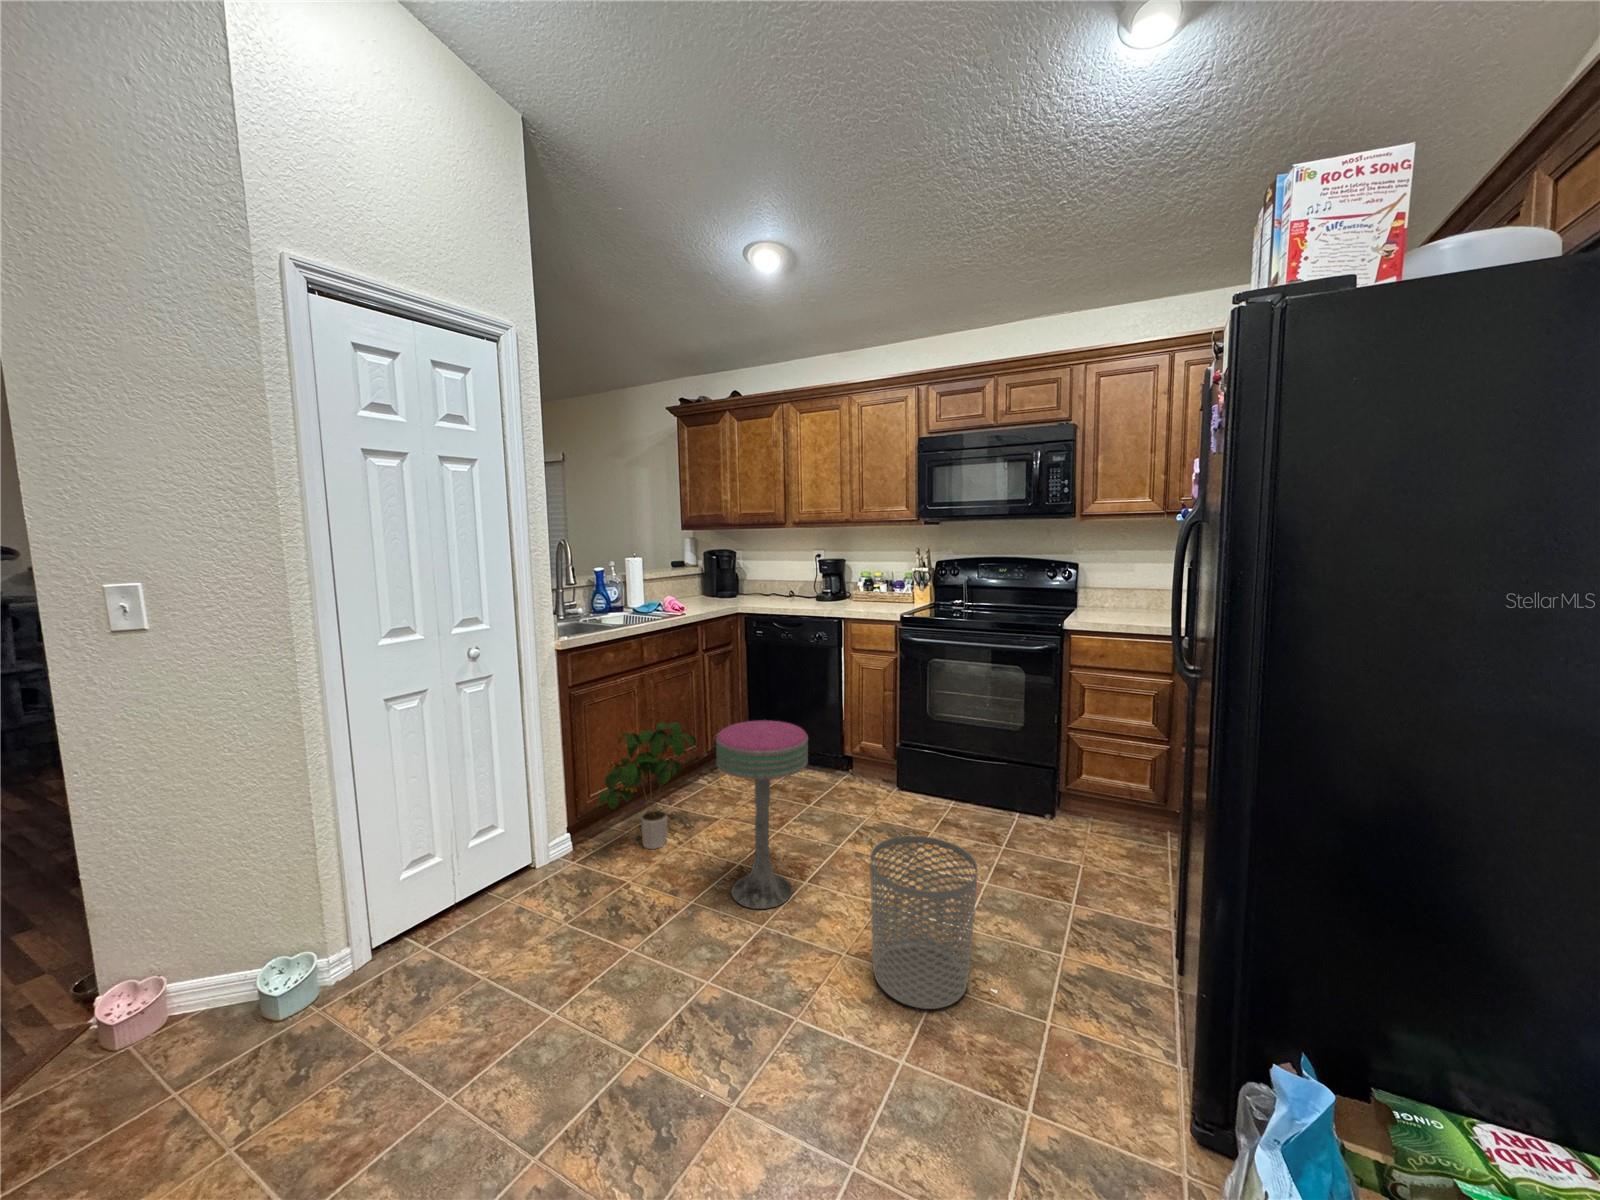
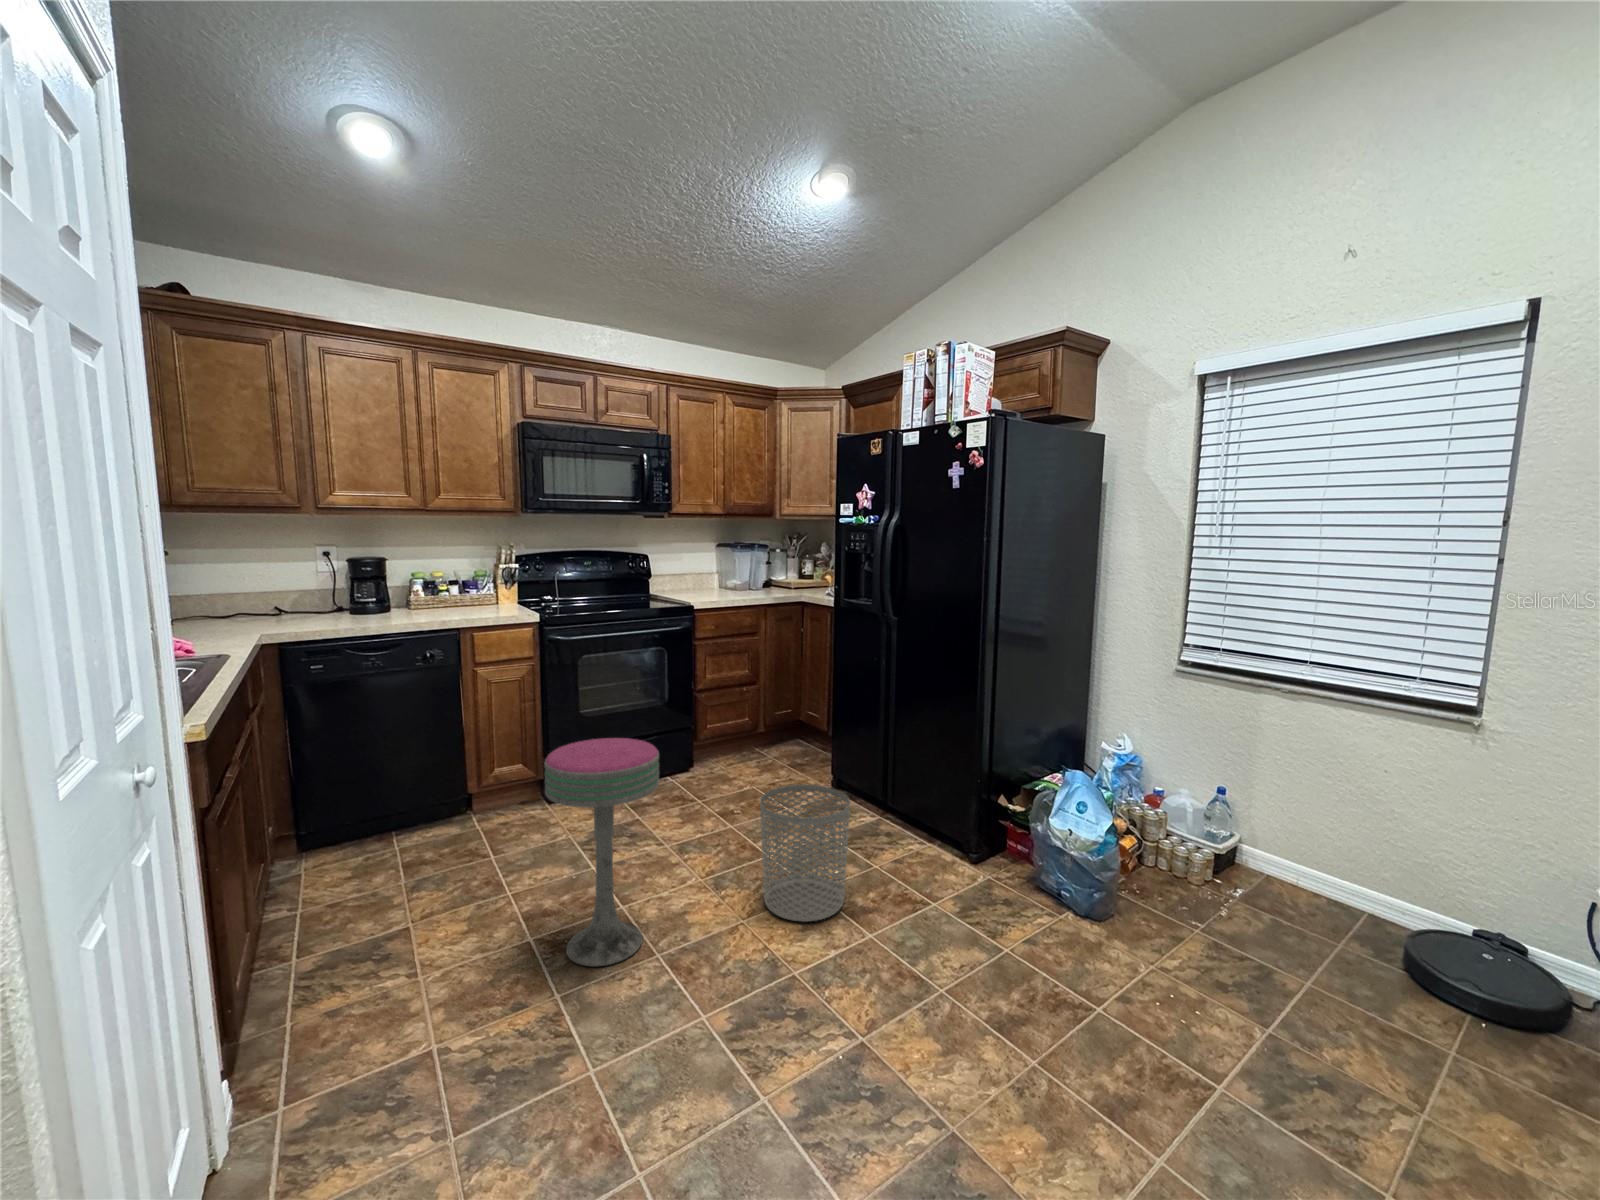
potted plant: present [598,722,696,849] -> none [310,808,398,1018]

